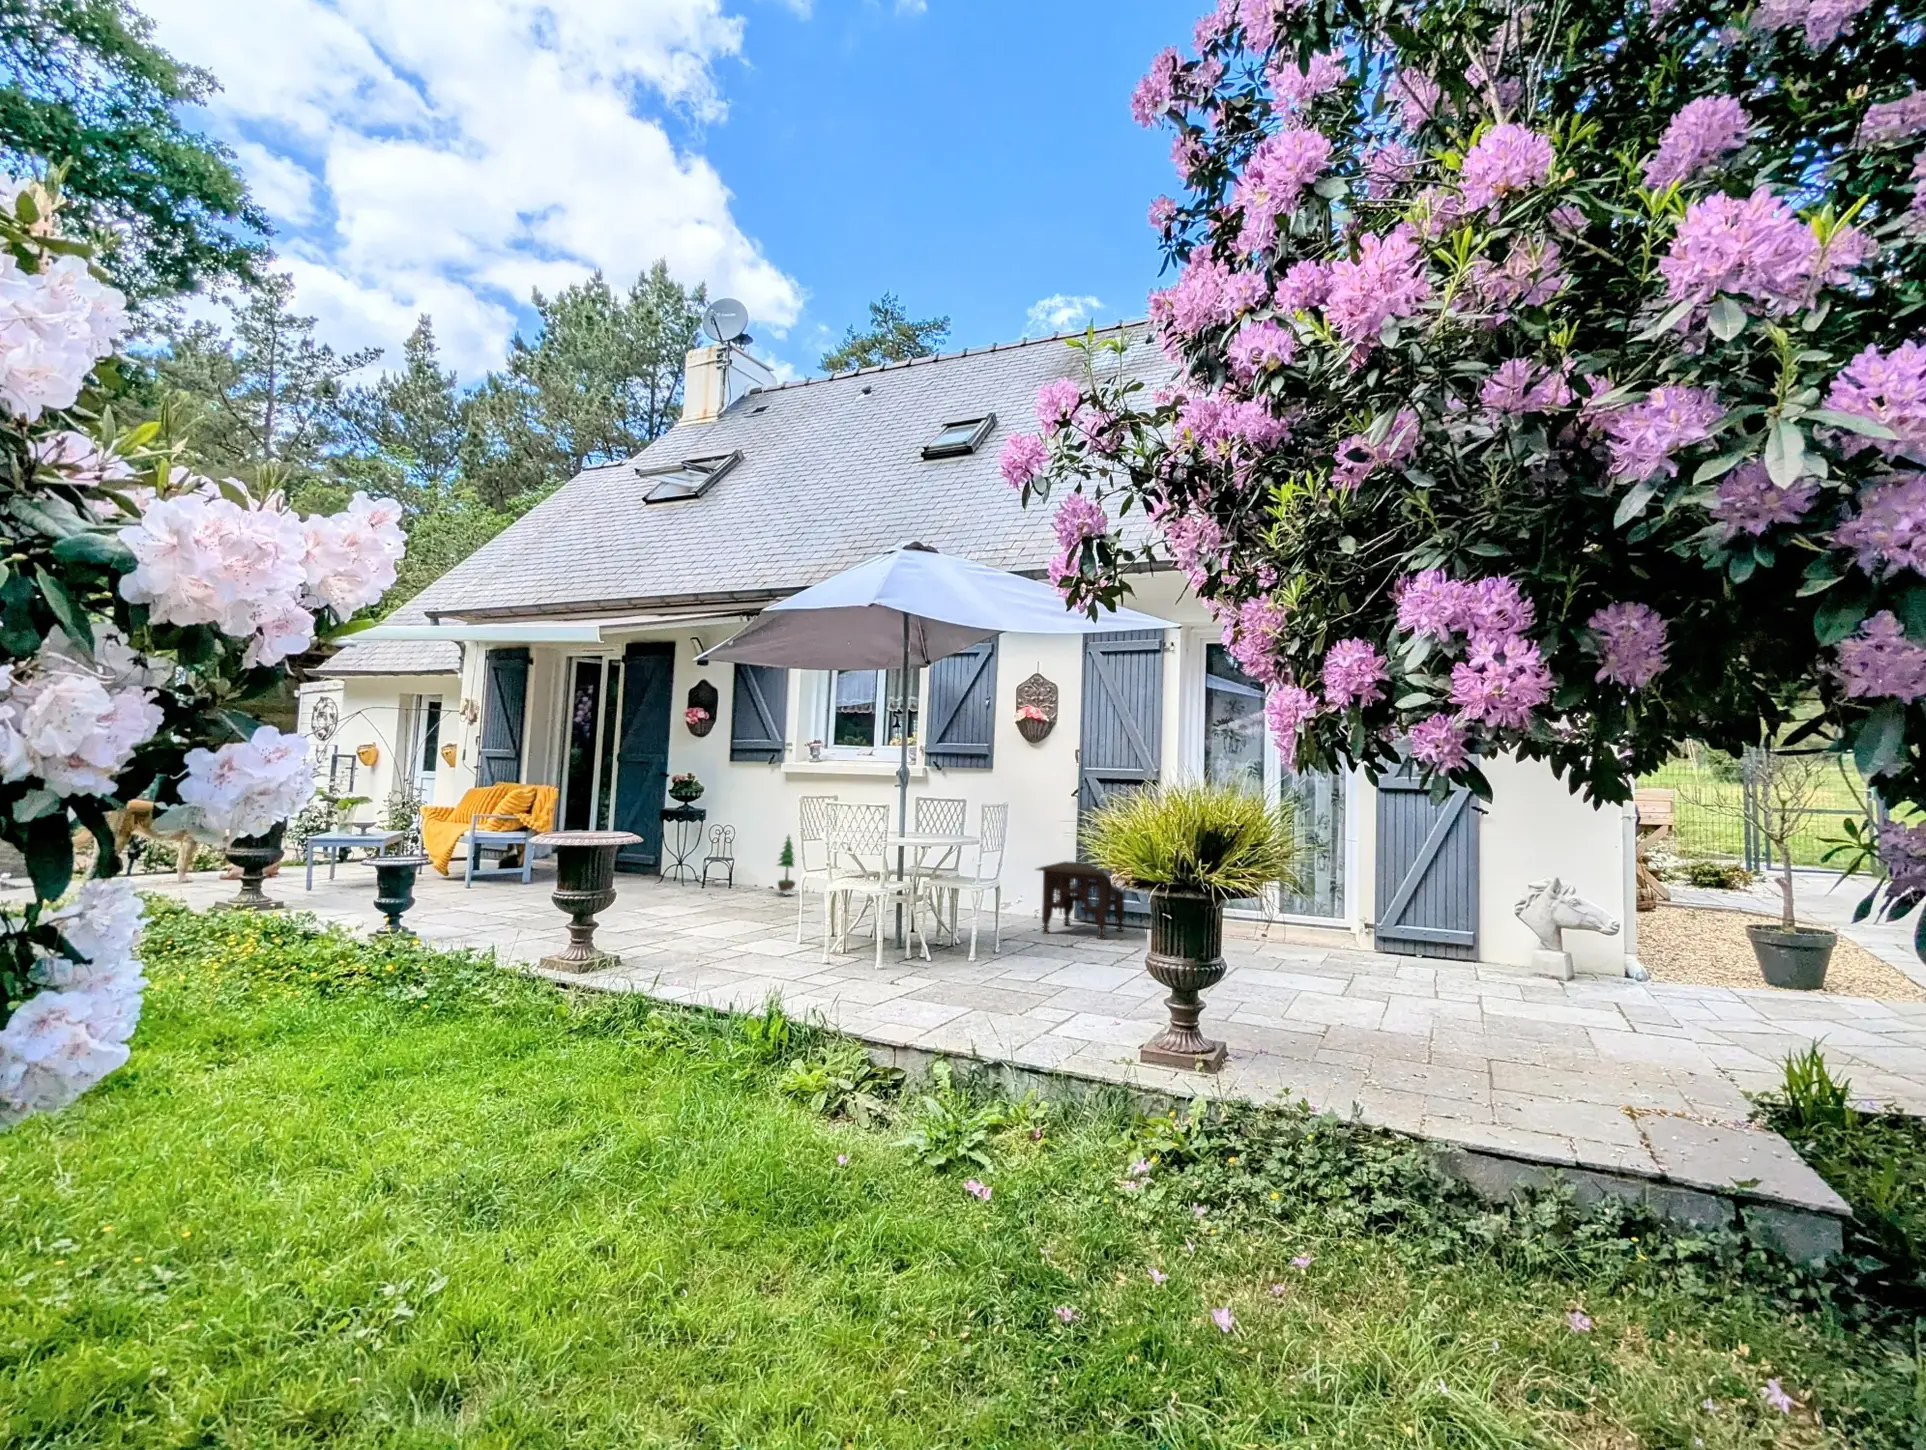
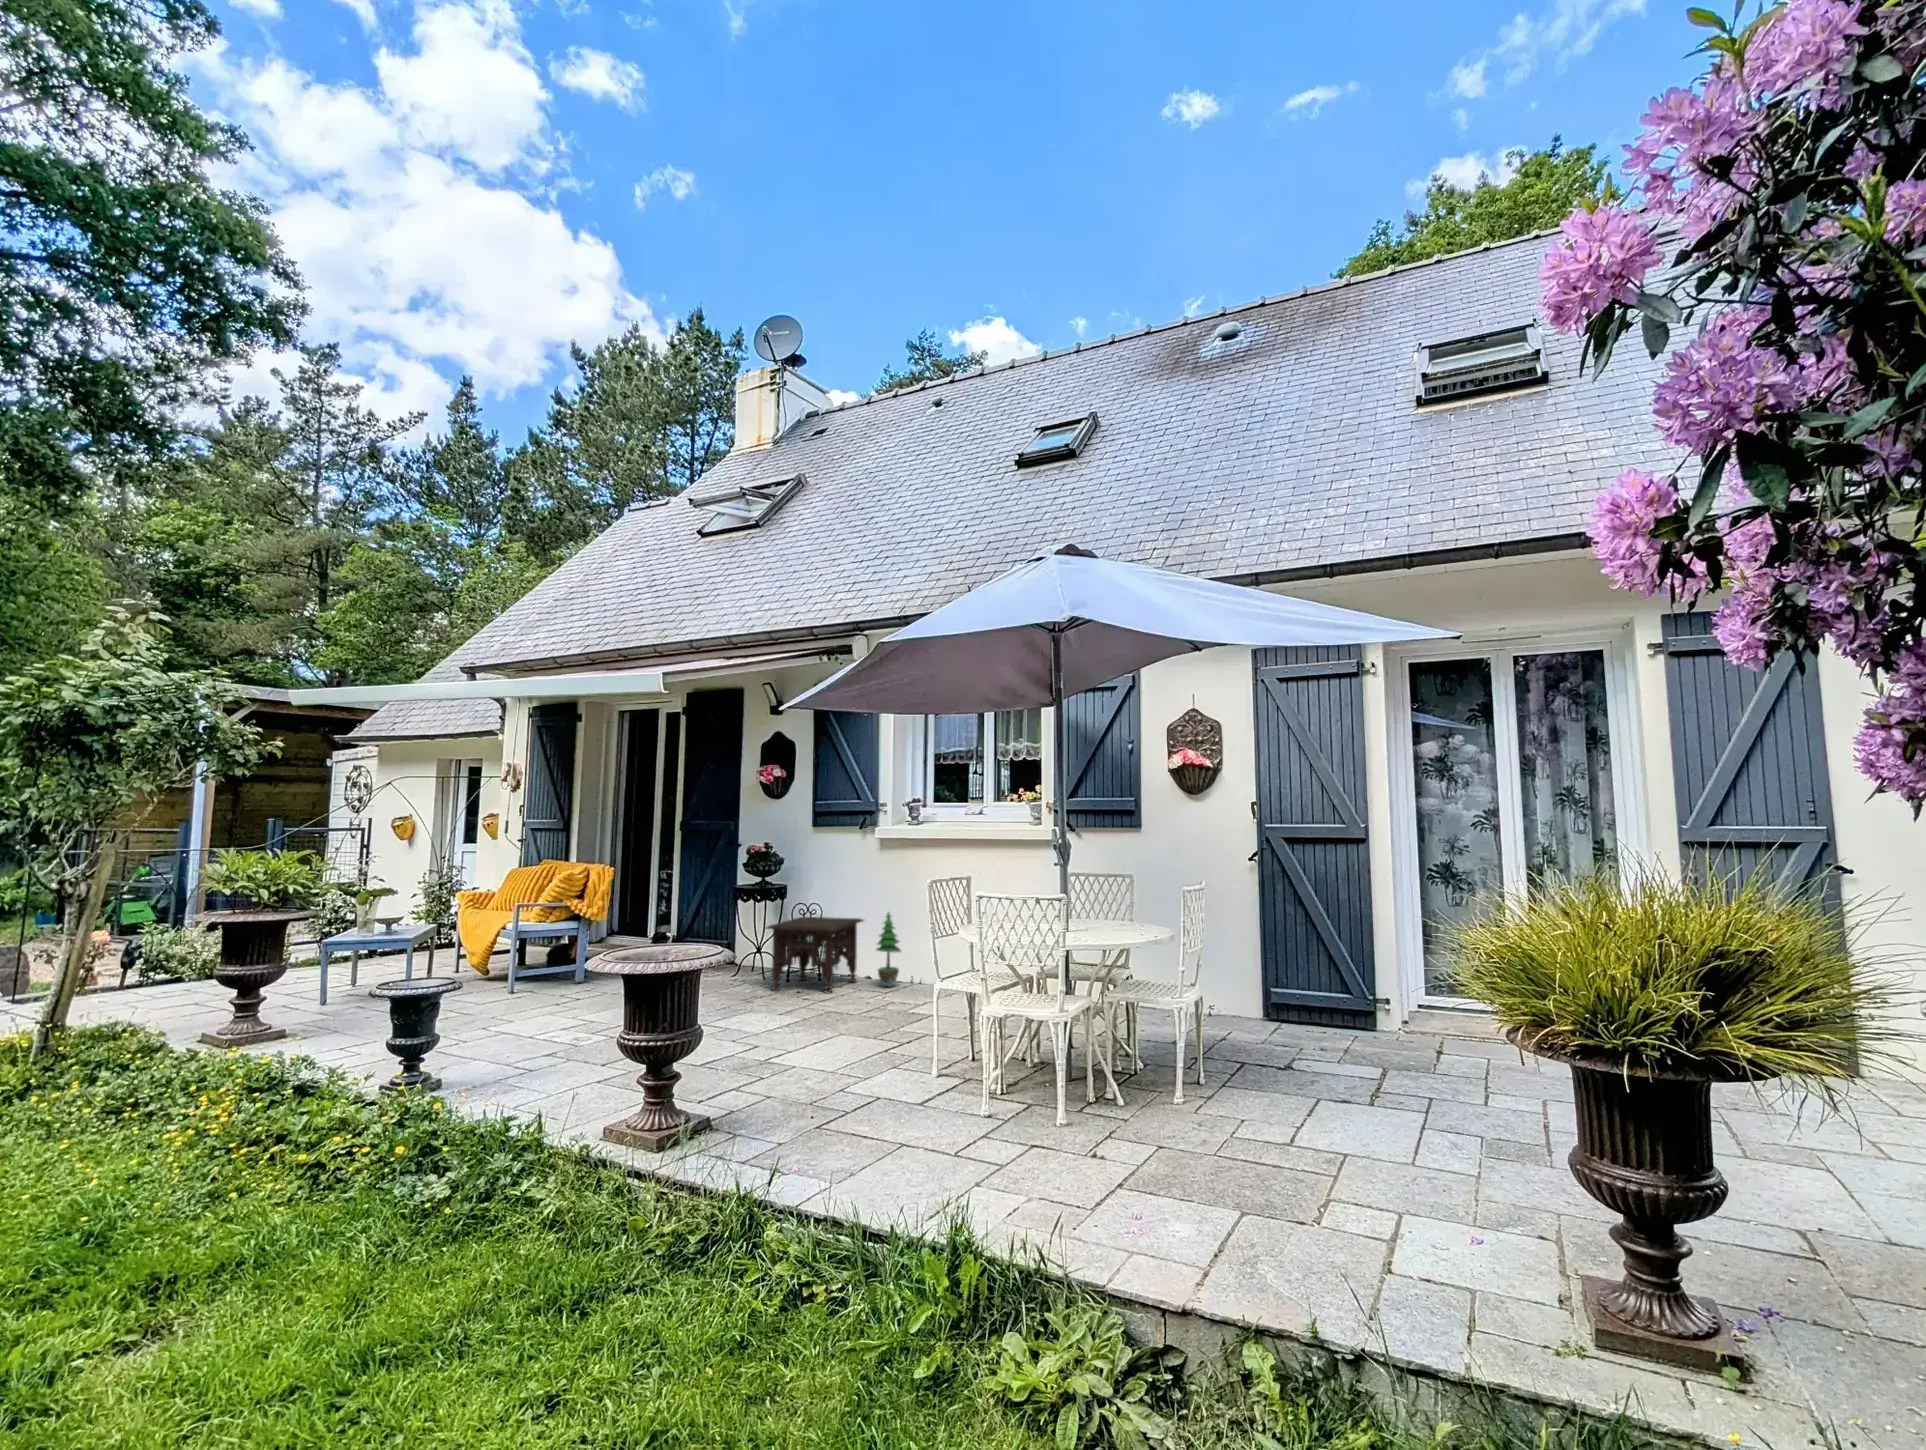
side table: present [1037,861,1124,940] -> present [766,917,864,993]

